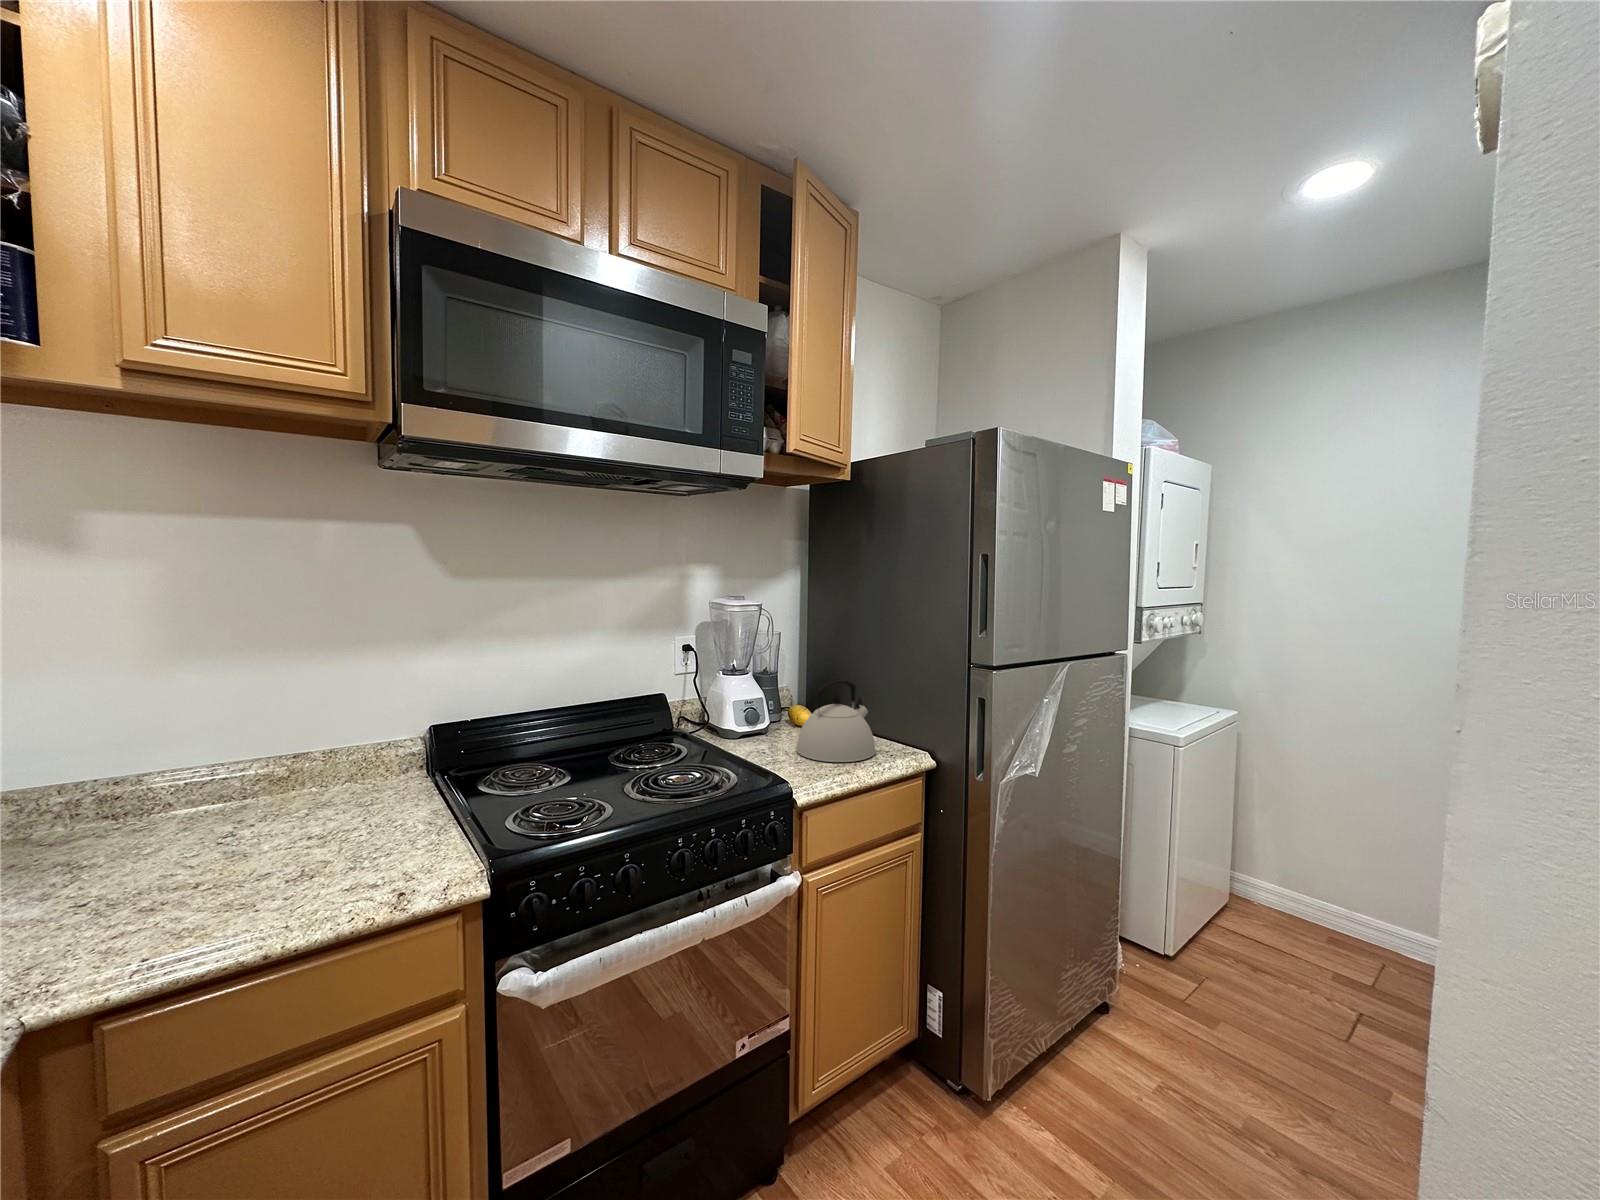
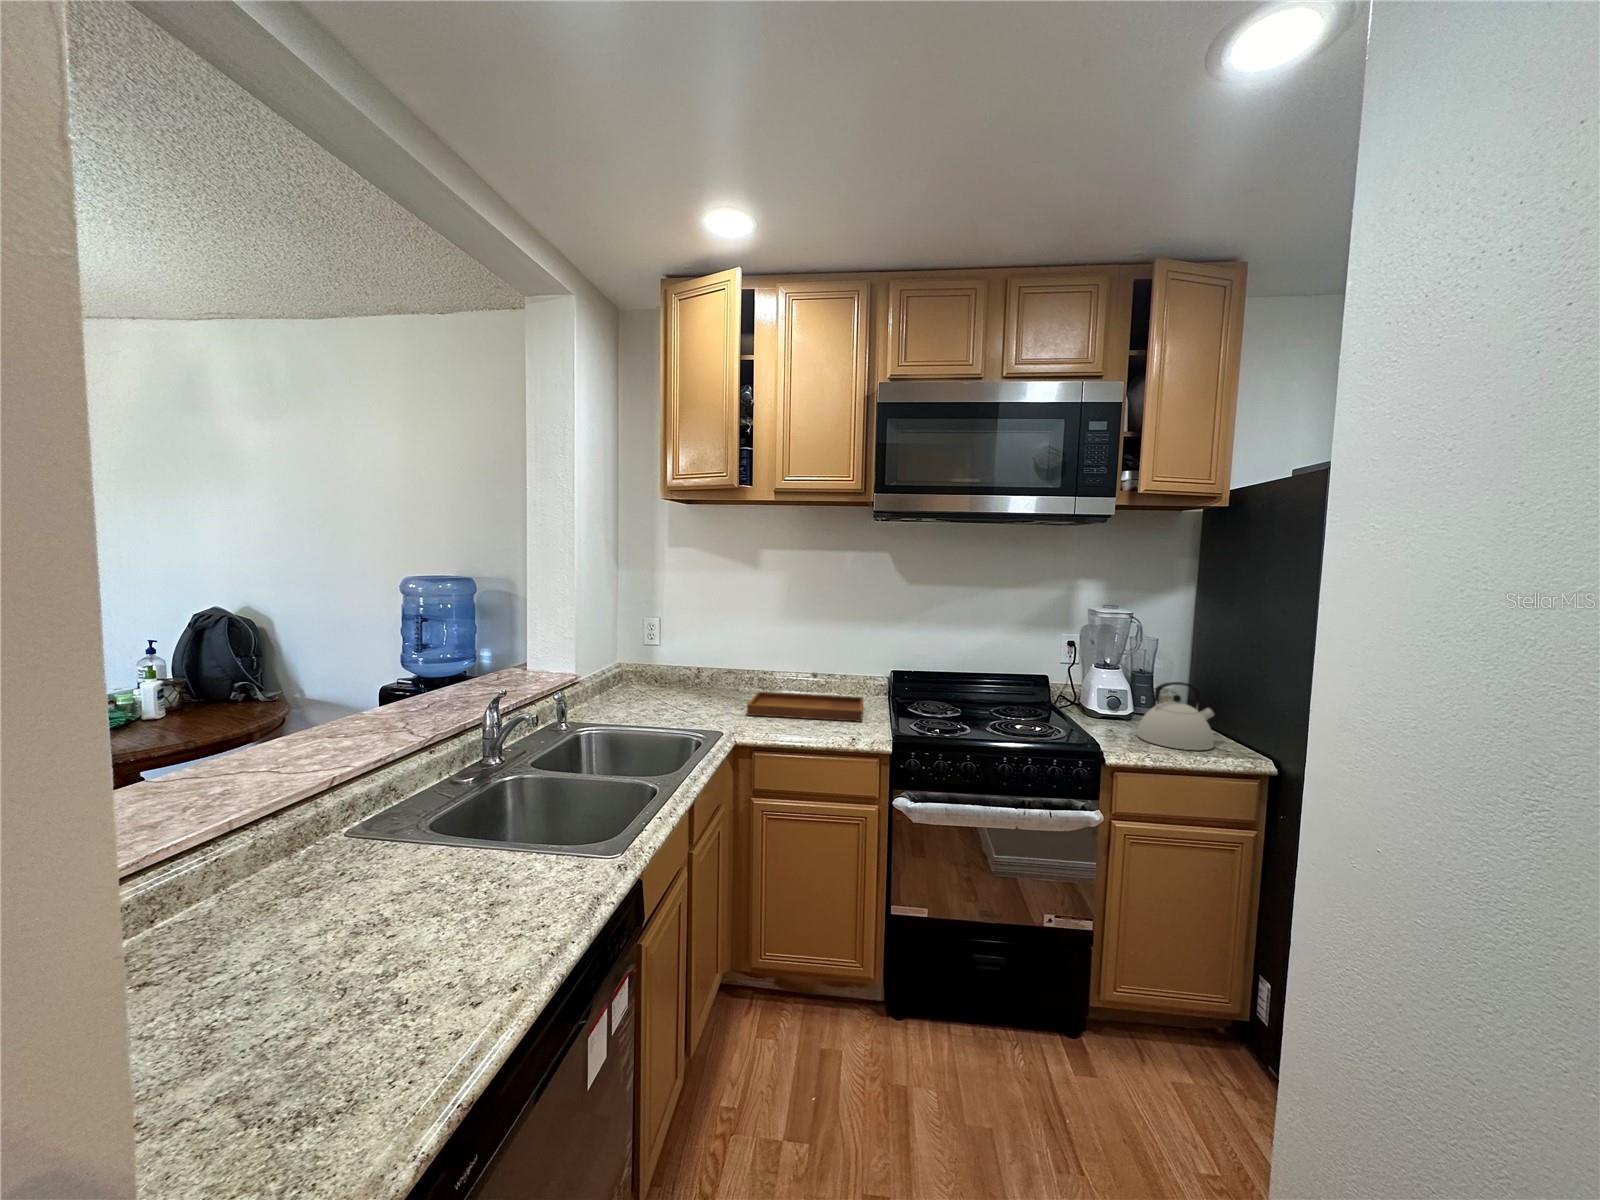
tray: none [66,765,403,917] -> present [747,672,863,722]

